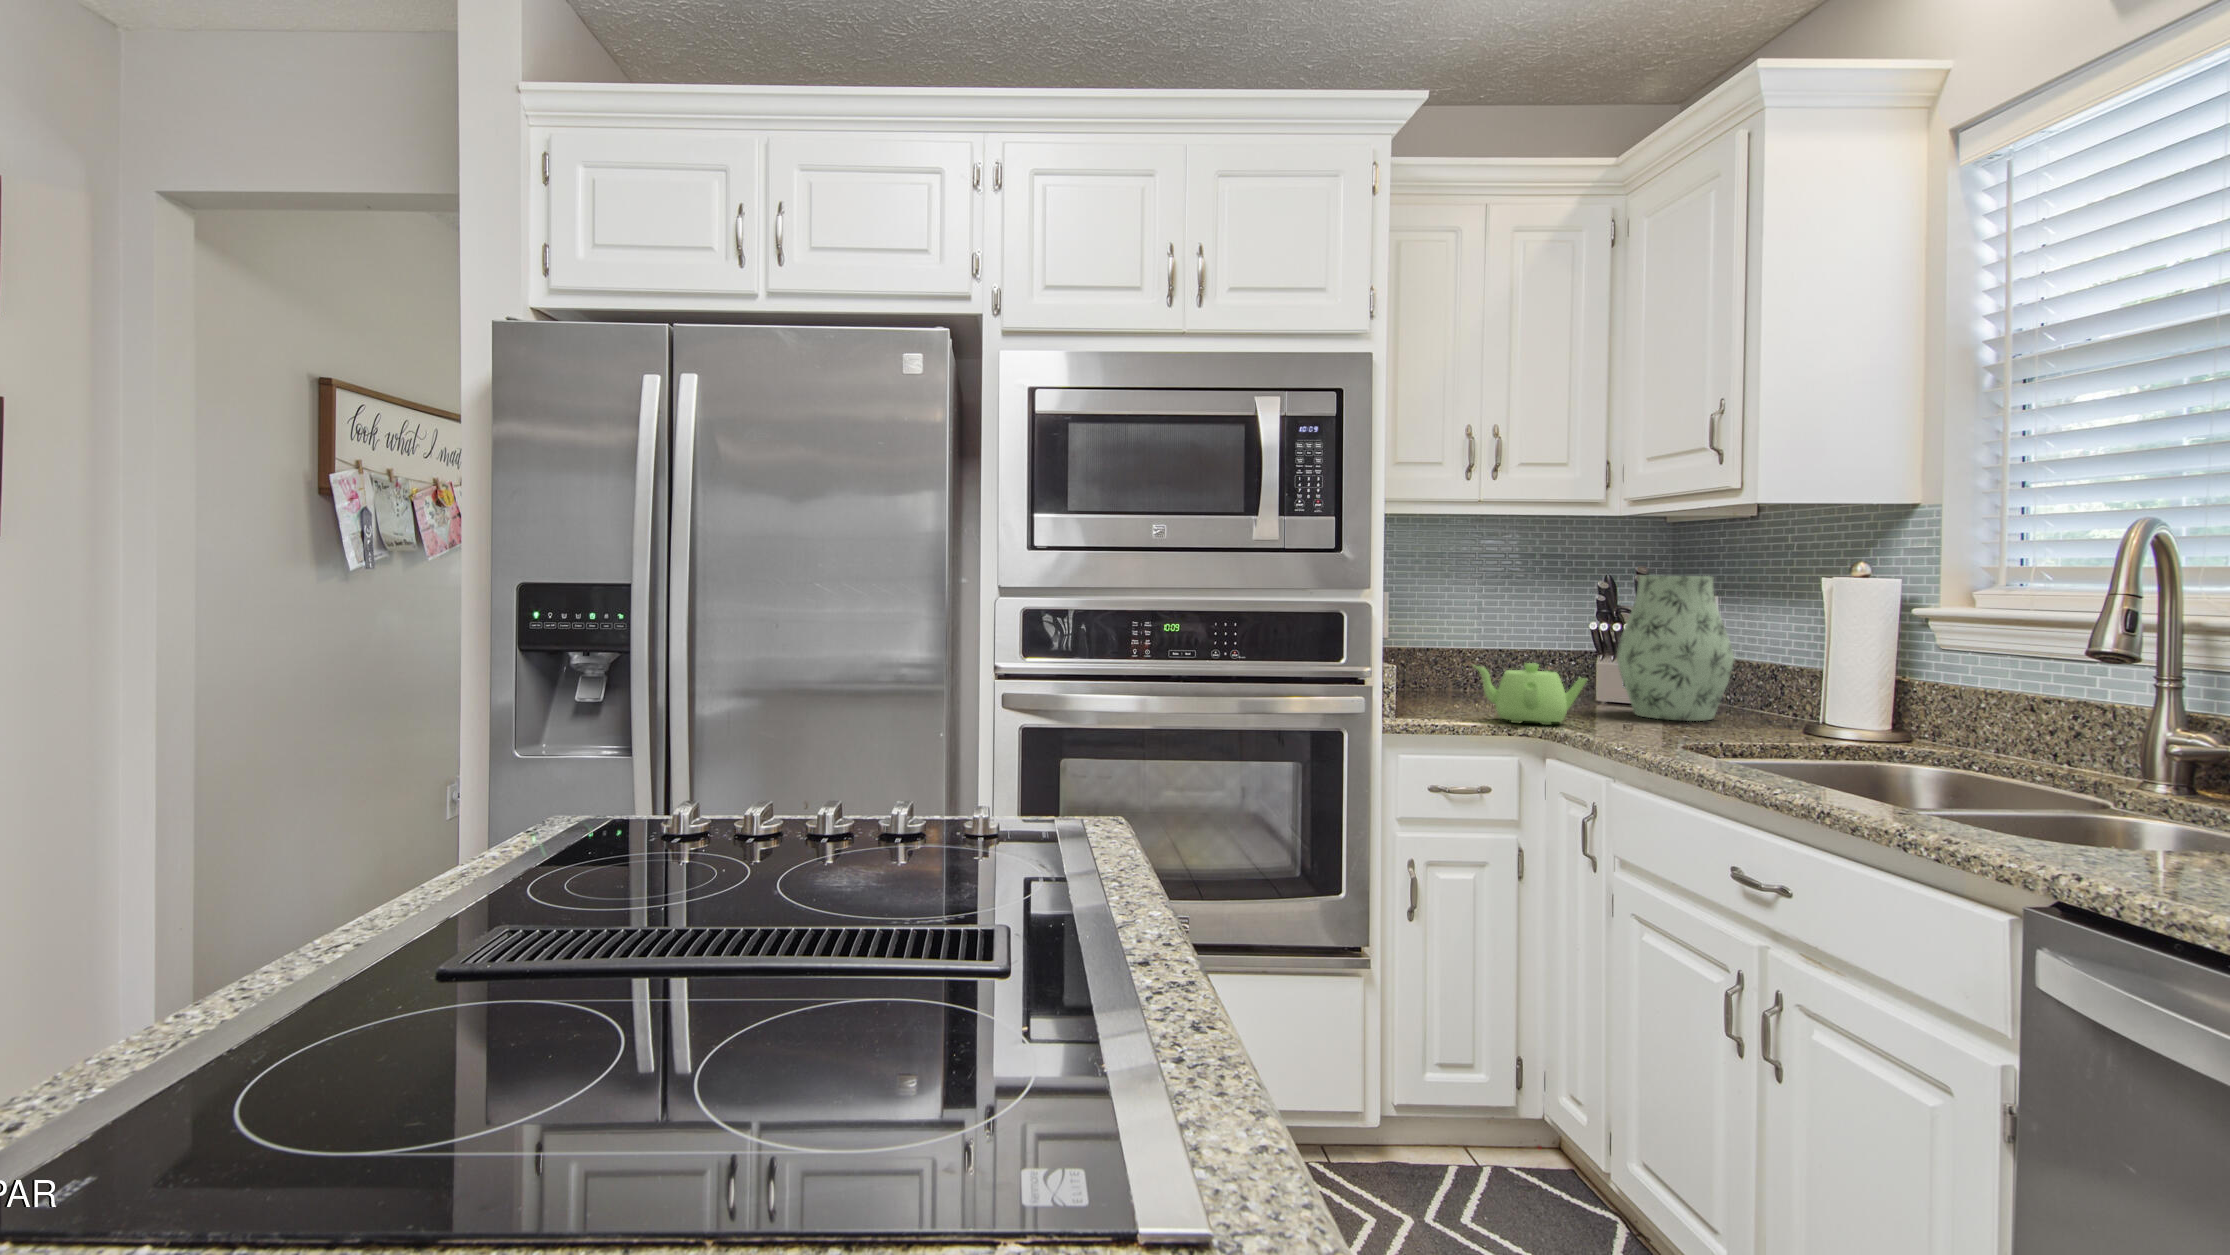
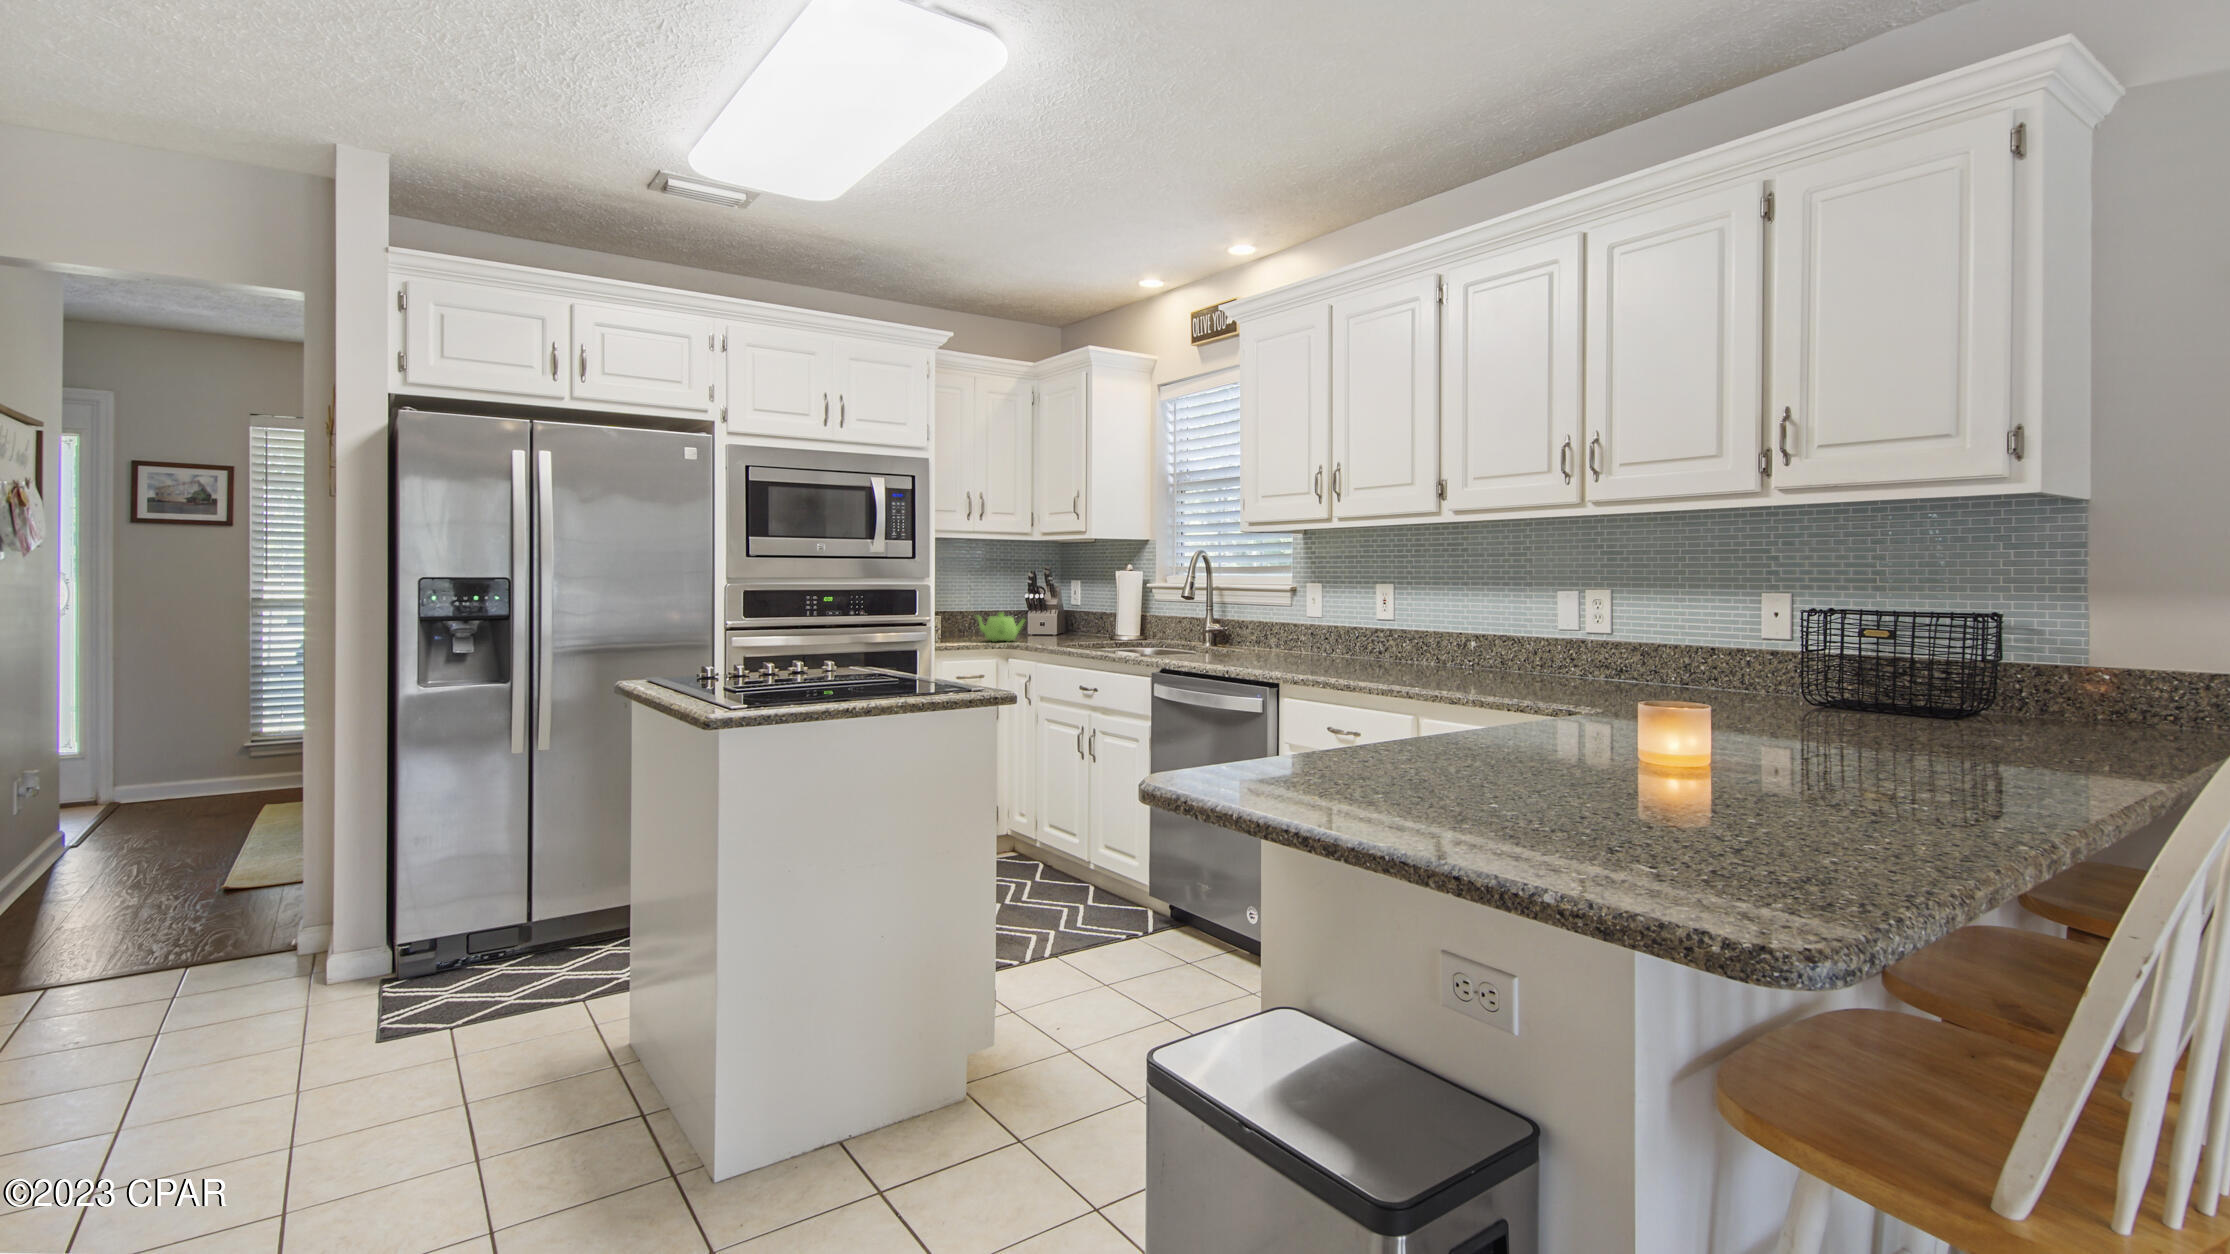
vase: present [1617,576,1734,721] -> none [1037,570,1086,638]

